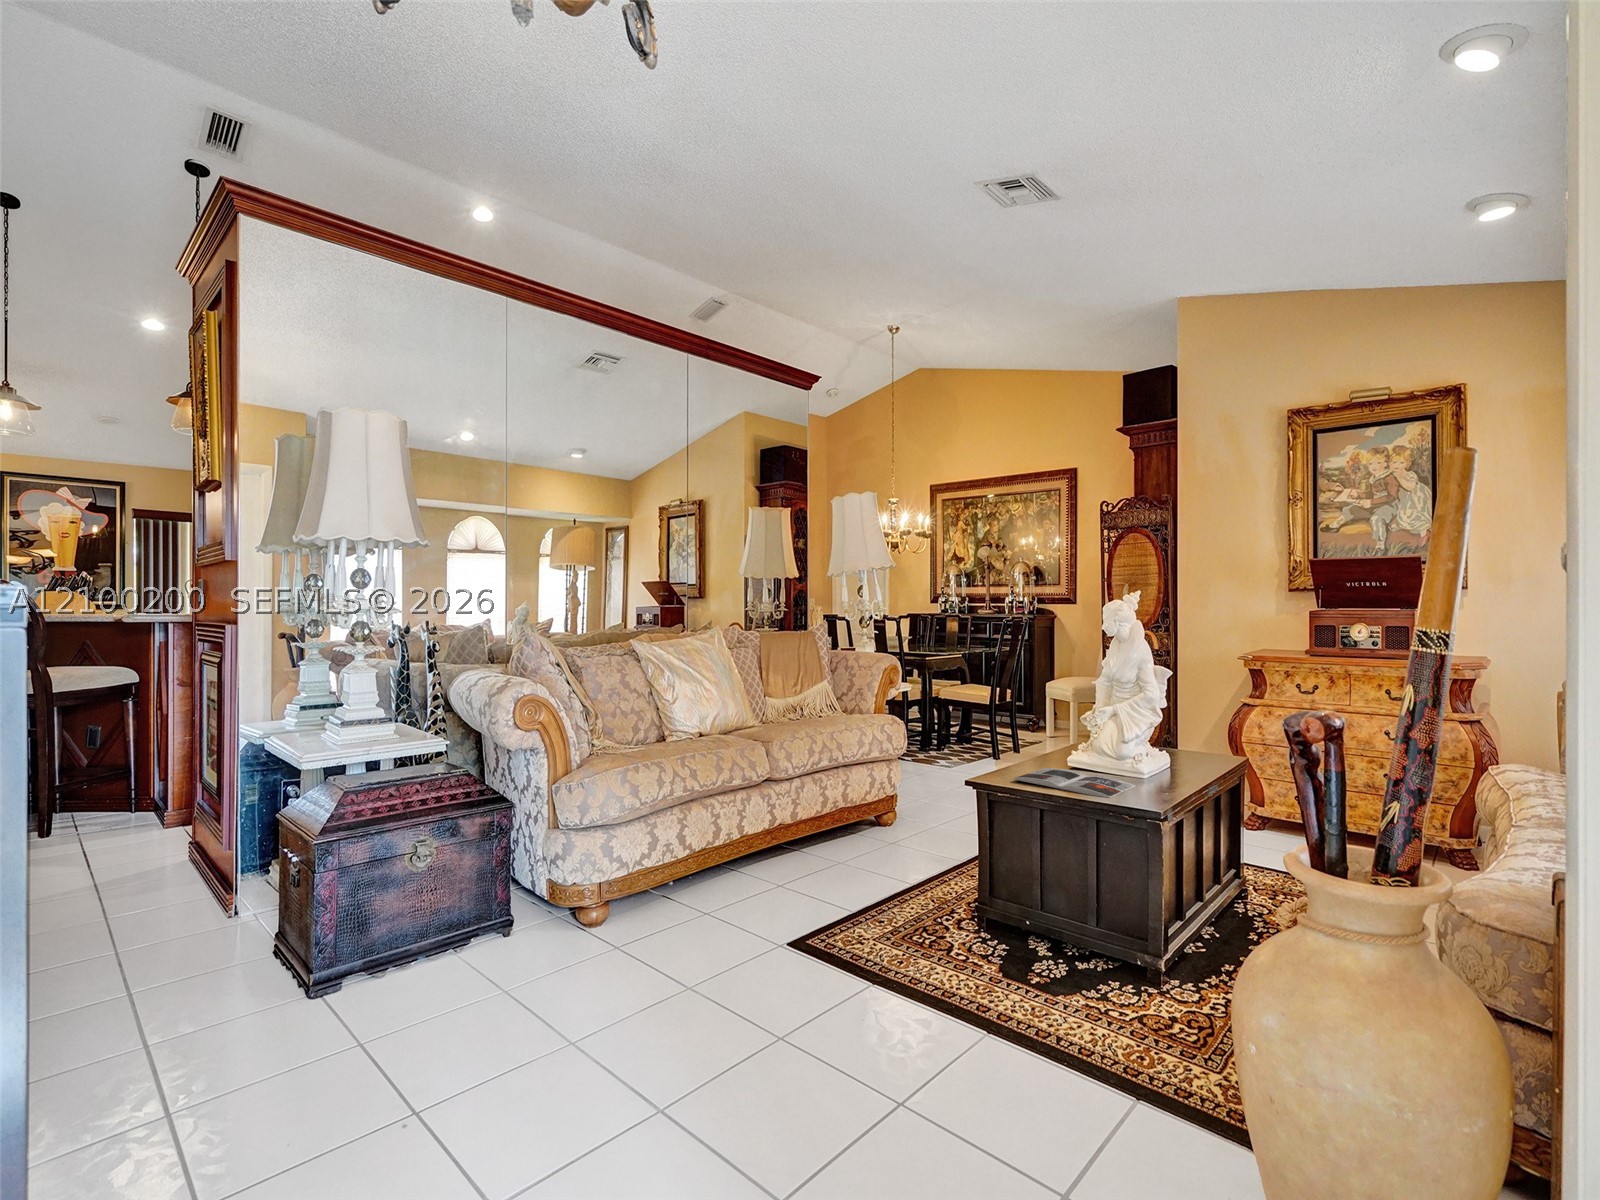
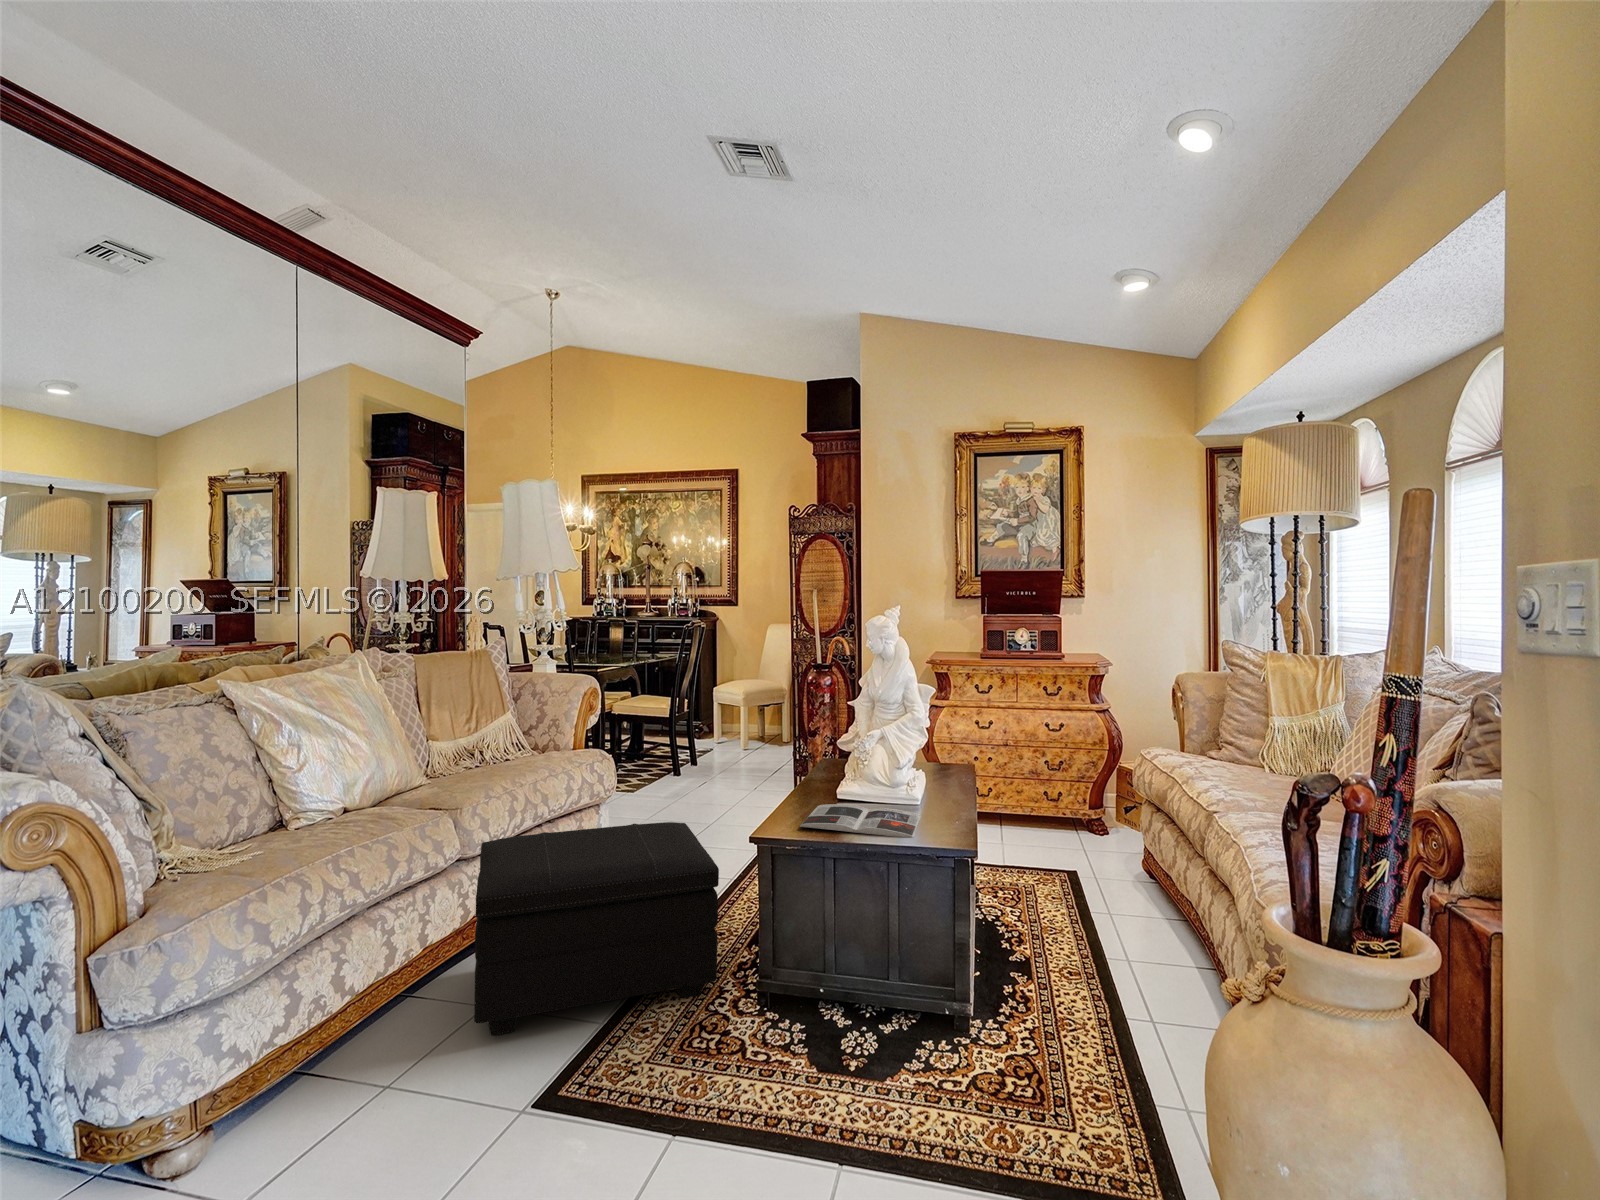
footstool: none [764,768,949,914] -> present [474,822,719,1035]

